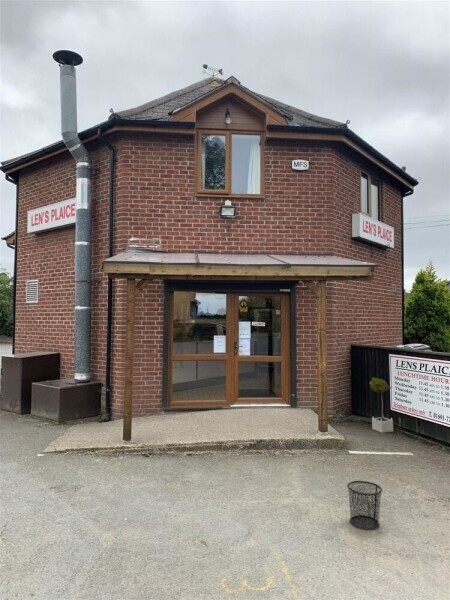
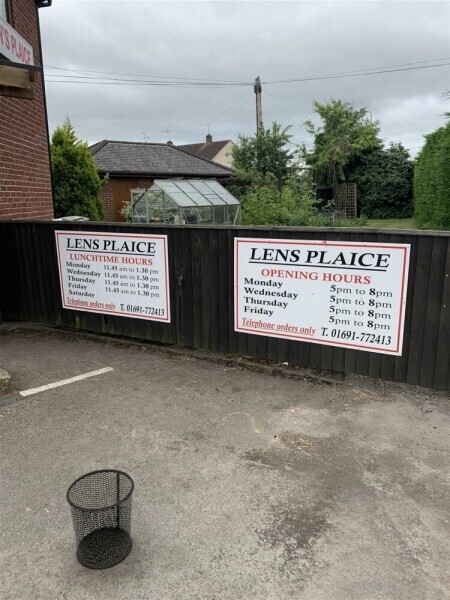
potted tree: present [369,378,393,433] -> none [31,267,72,344]

